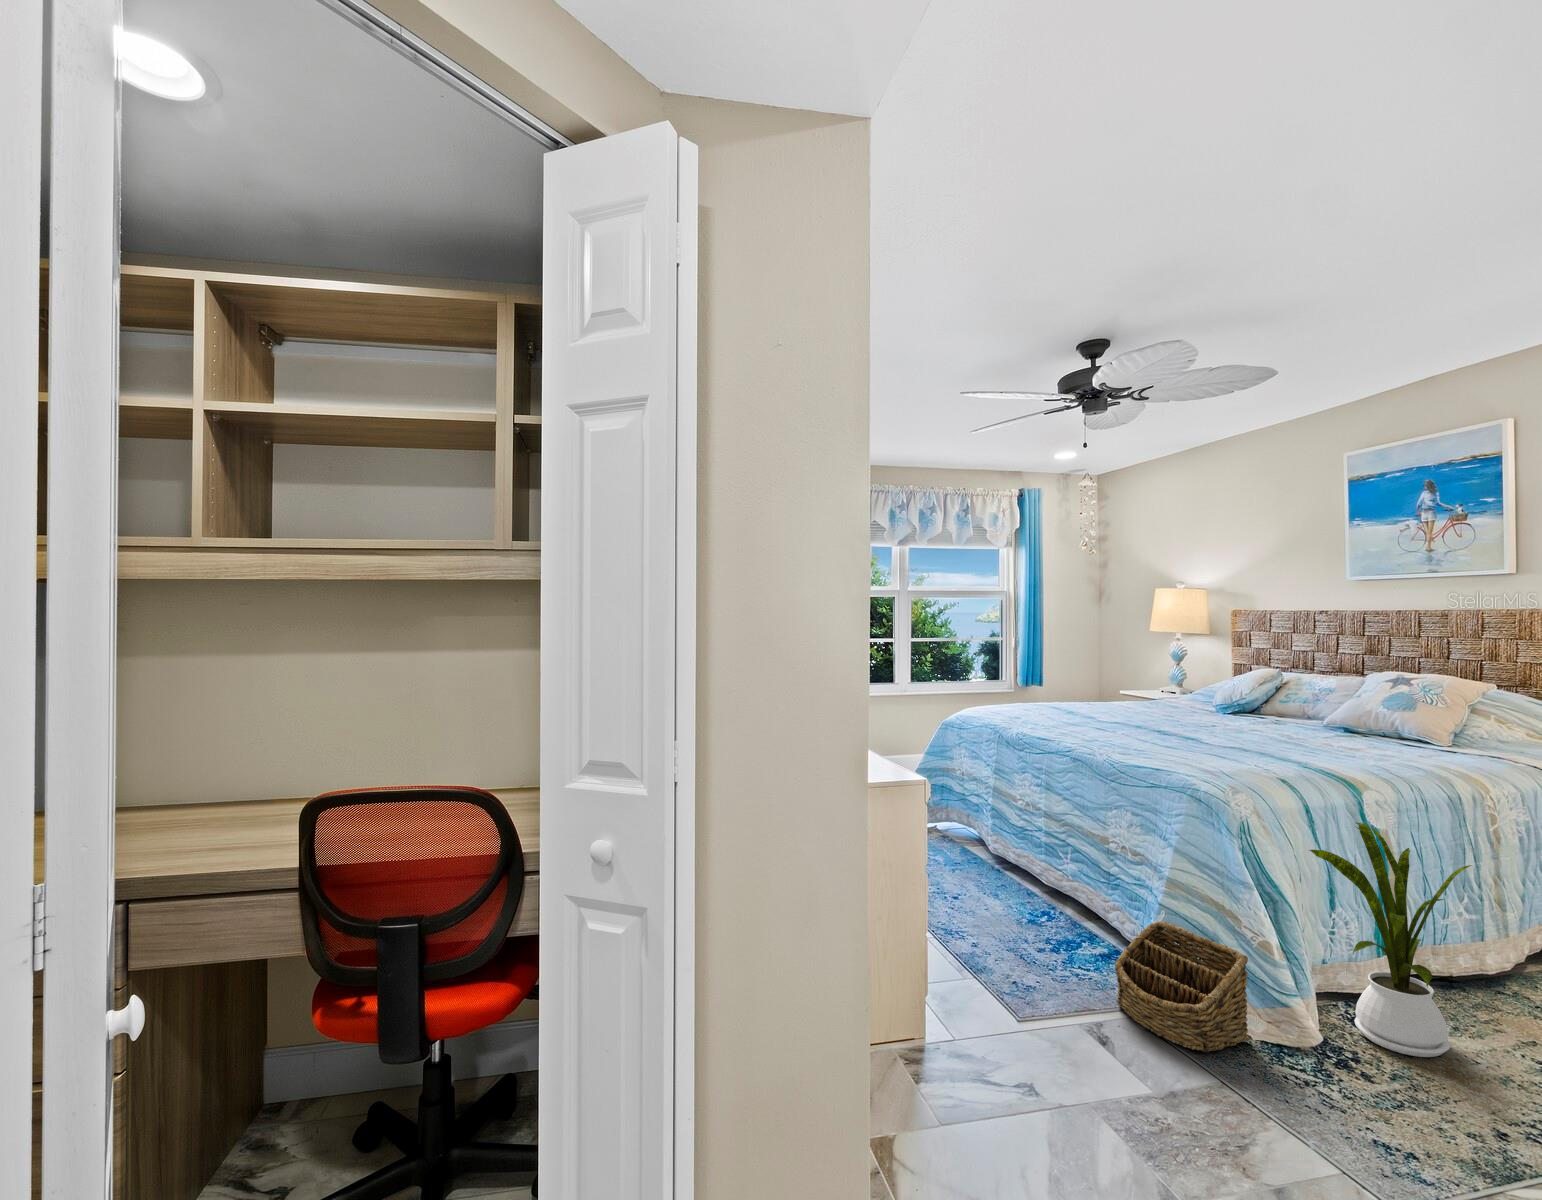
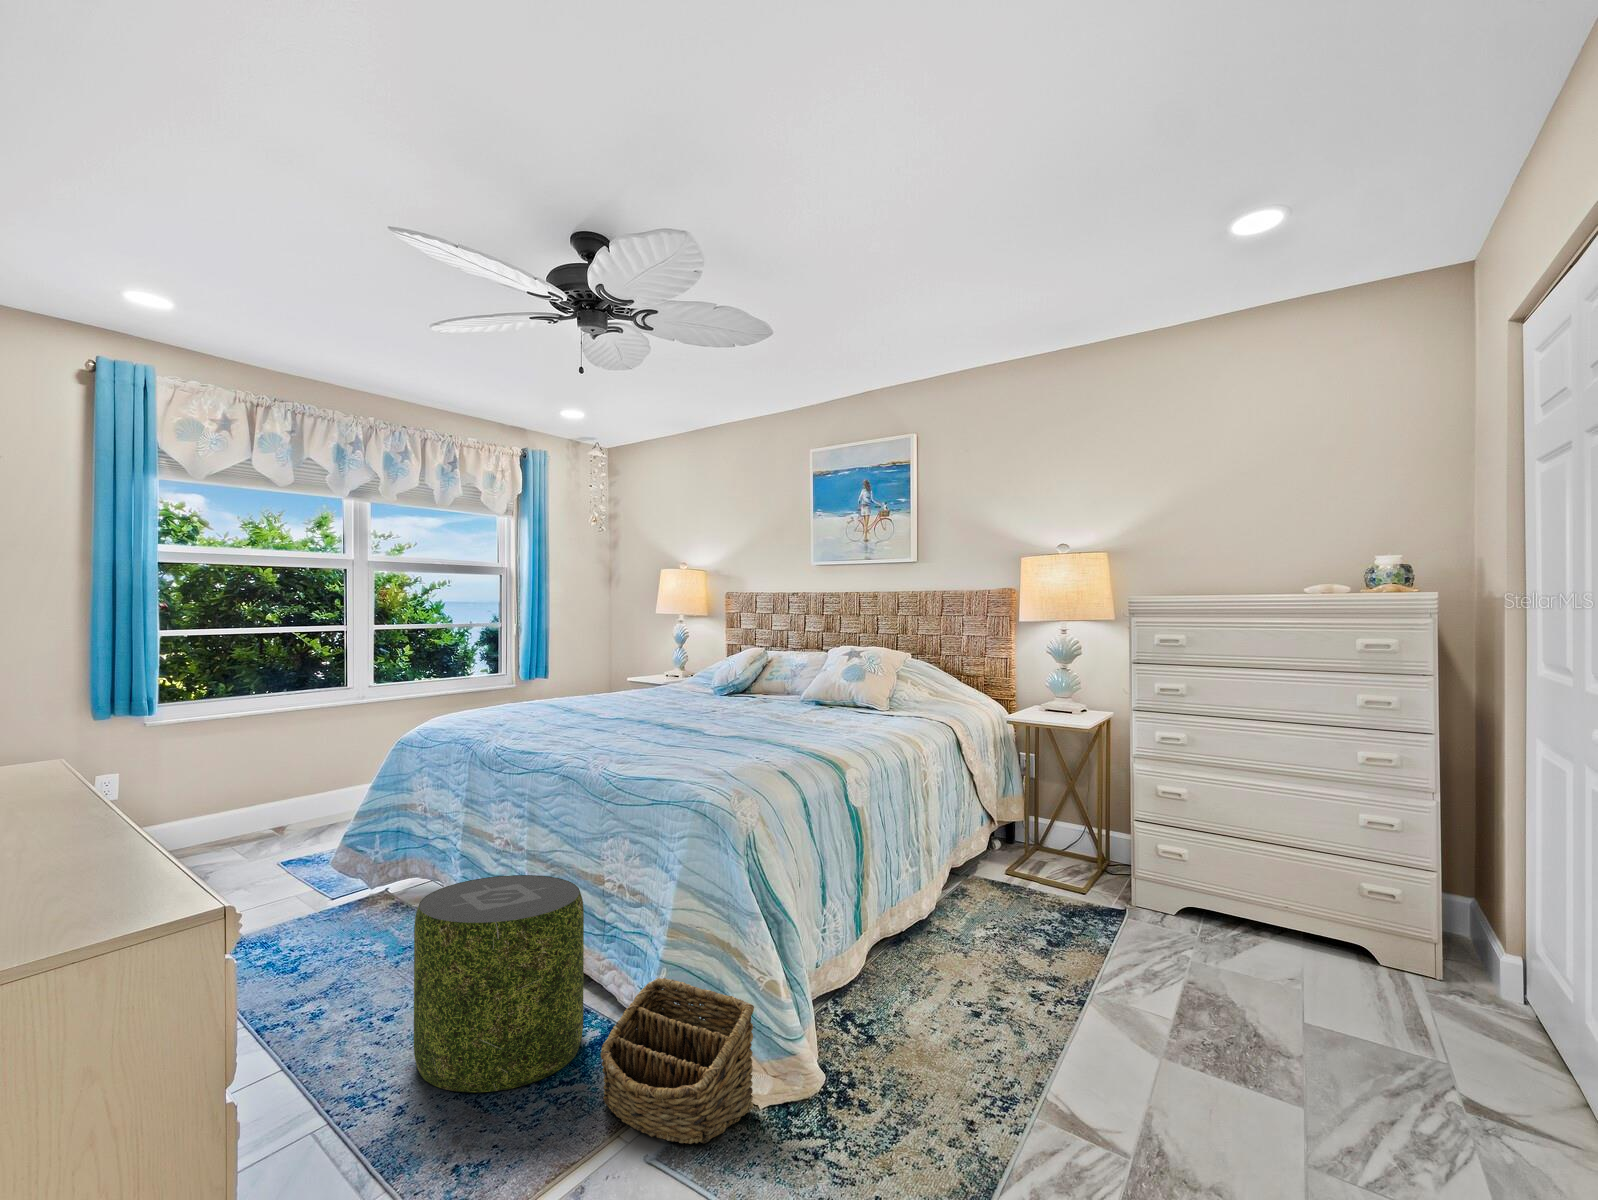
house plant: present [1309,823,1471,1057] -> none [817,822,965,1075]
pouf: none [974,825,1096,978] -> present [414,875,584,1092]

